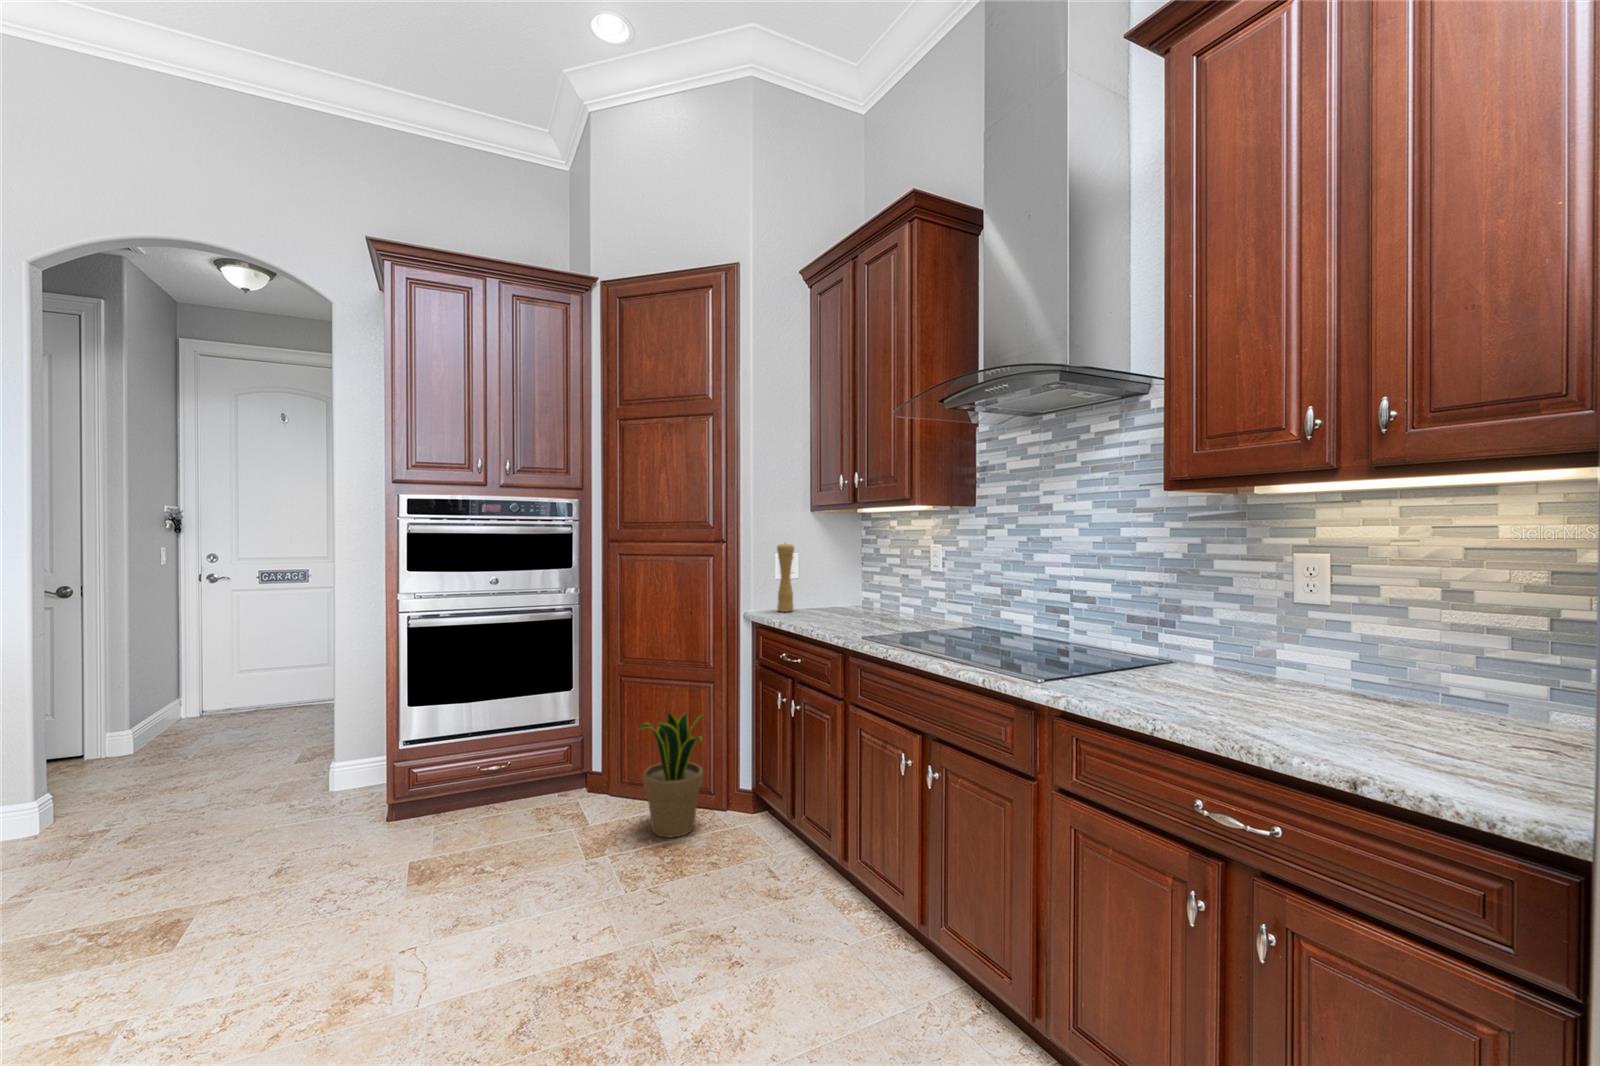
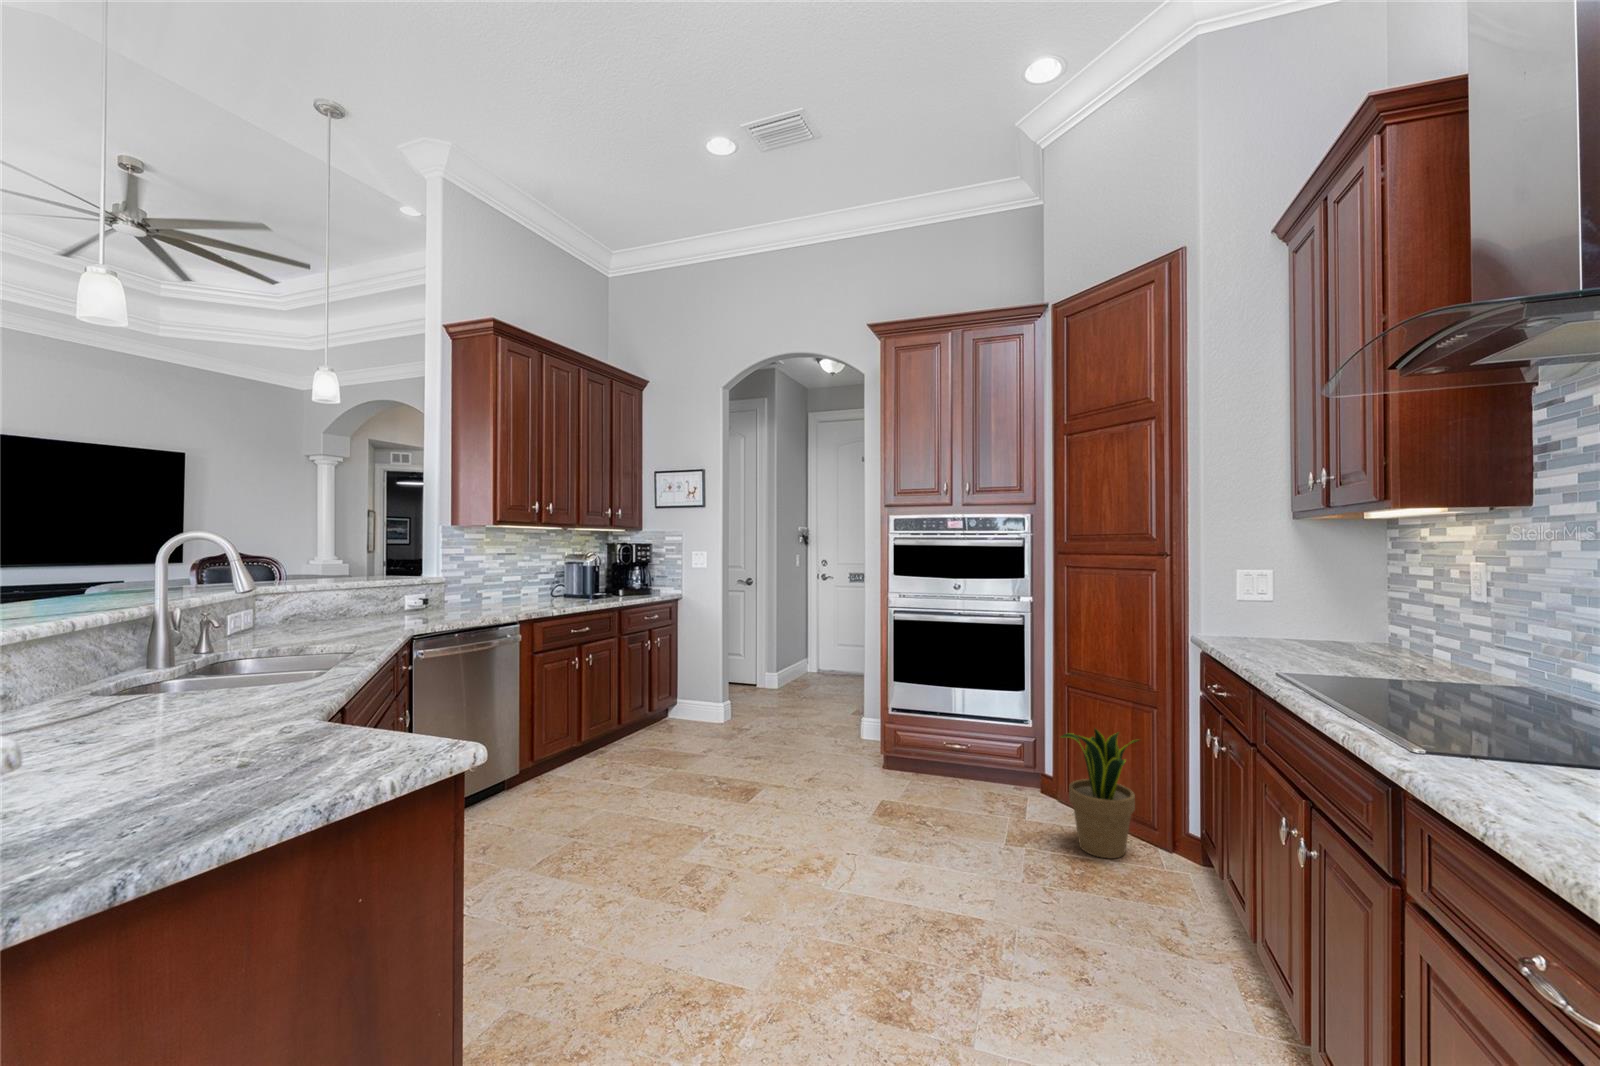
pepper mill: present [777,543,794,612] -> none [1229,557,1253,639]

